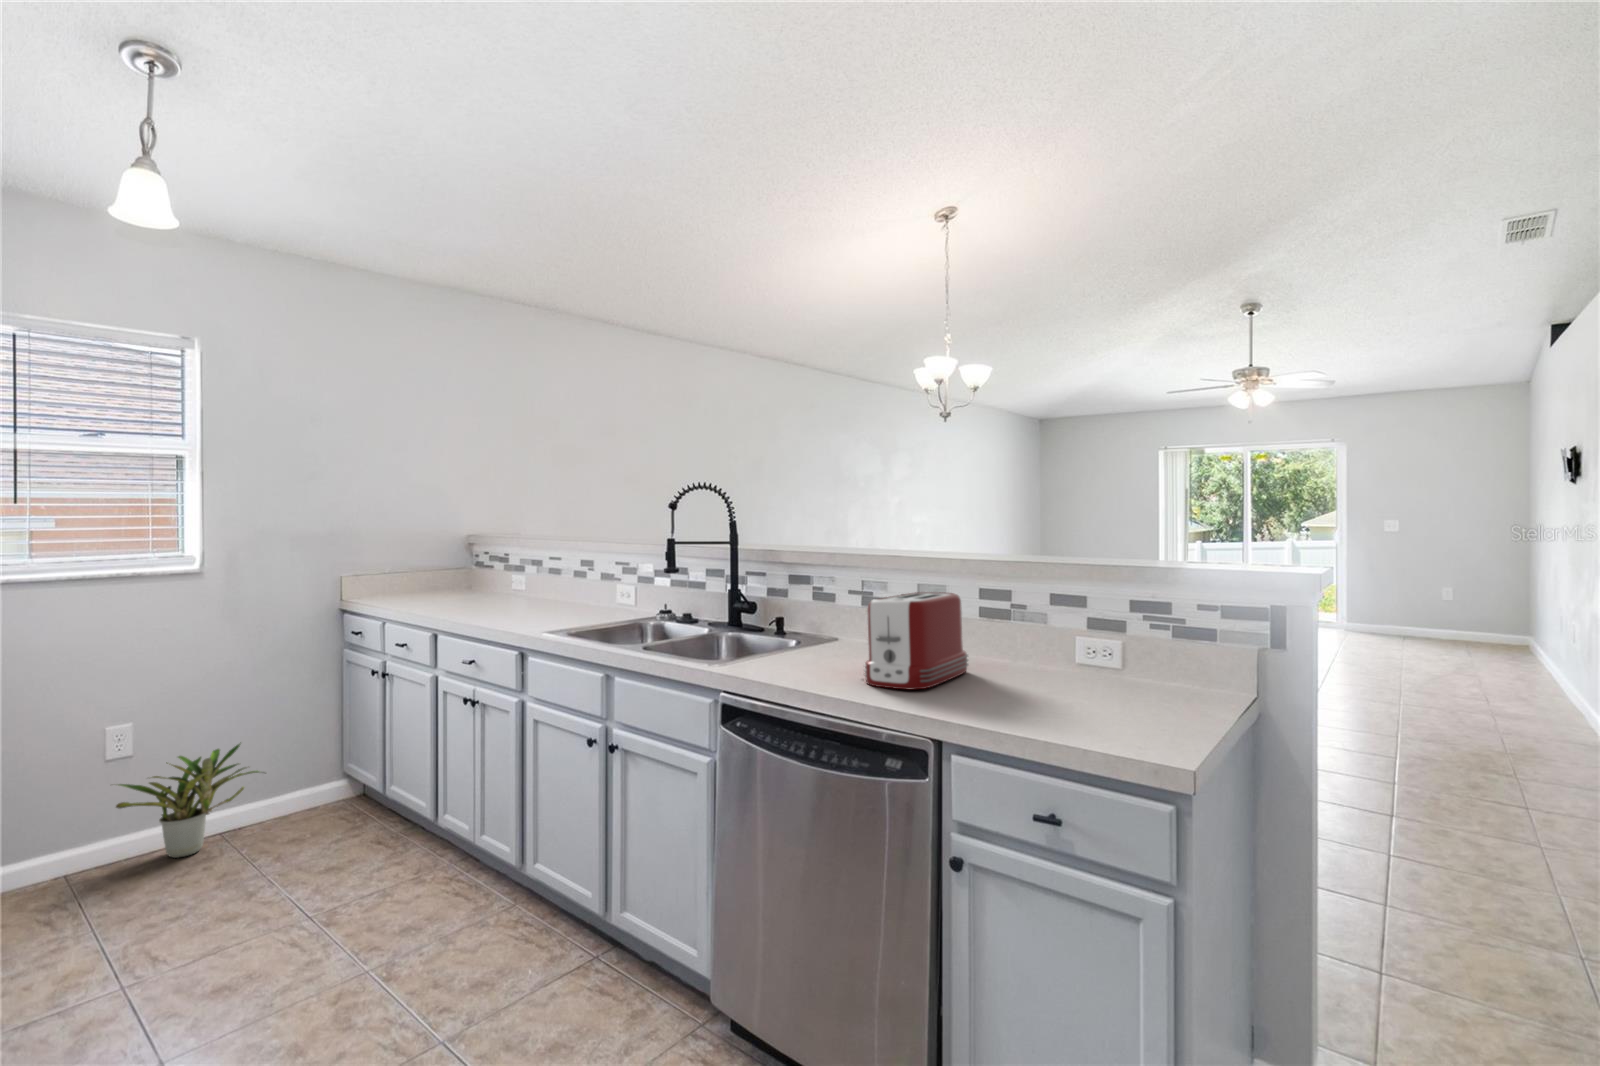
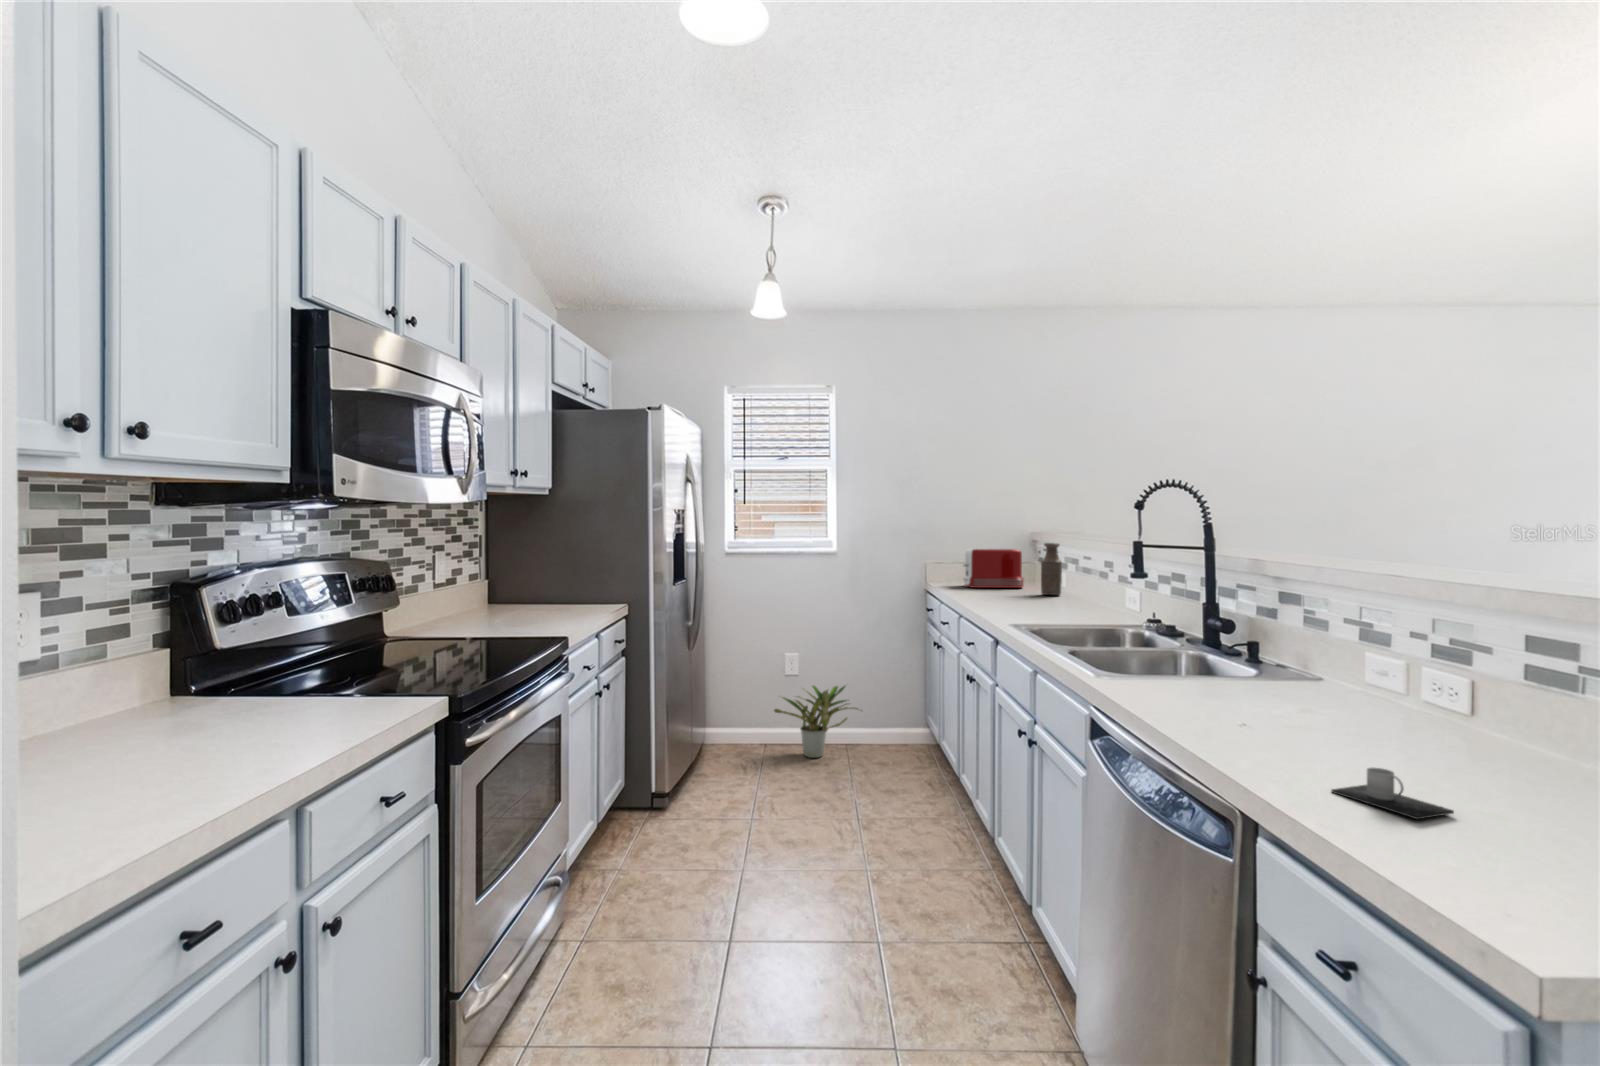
bottle: none [501,545,523,600] -> present [1041,543,1062,595]
toaster: present [864,592,969,689] -> present [963,549,1024,588]
mug: none [977,689,1042,718] -> present [1331,768,1454,819]

